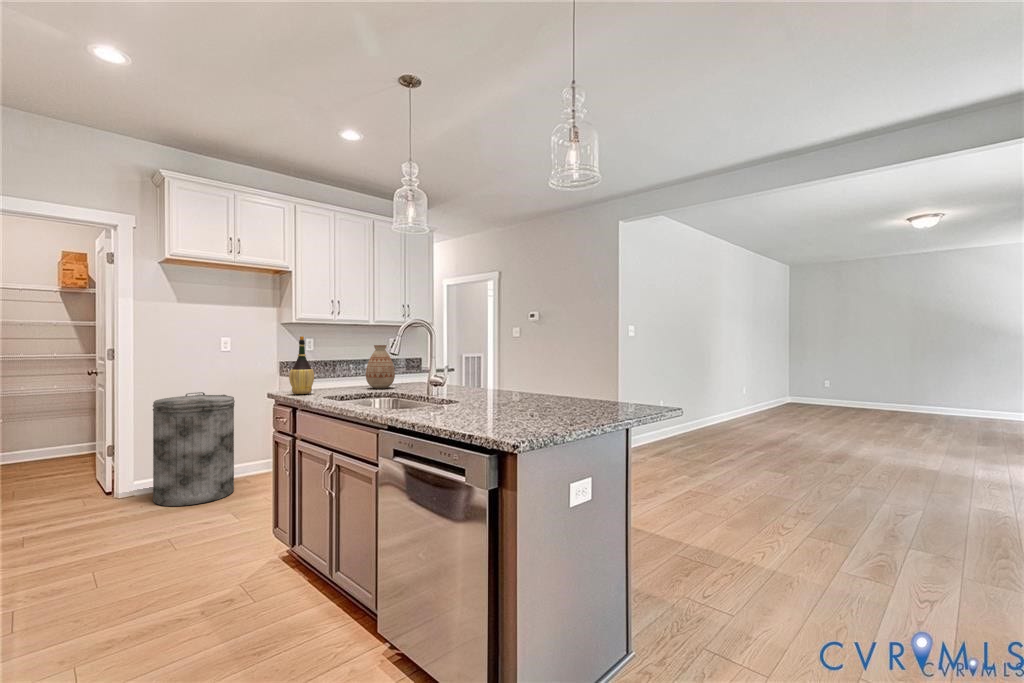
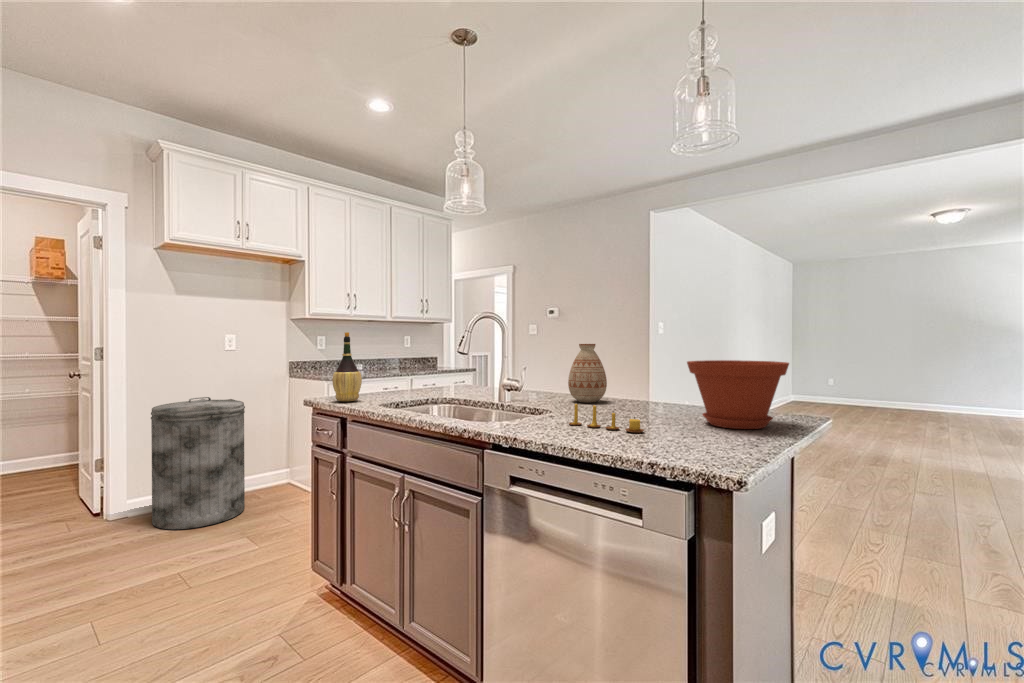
vase: present [366,345,395,389] -> present [568,344,607,403]
plant pot: none [553,360,630,416] -> present [687,360,789,429]
candle: none [456,393,506,417] -> present [569,404,644,433]

